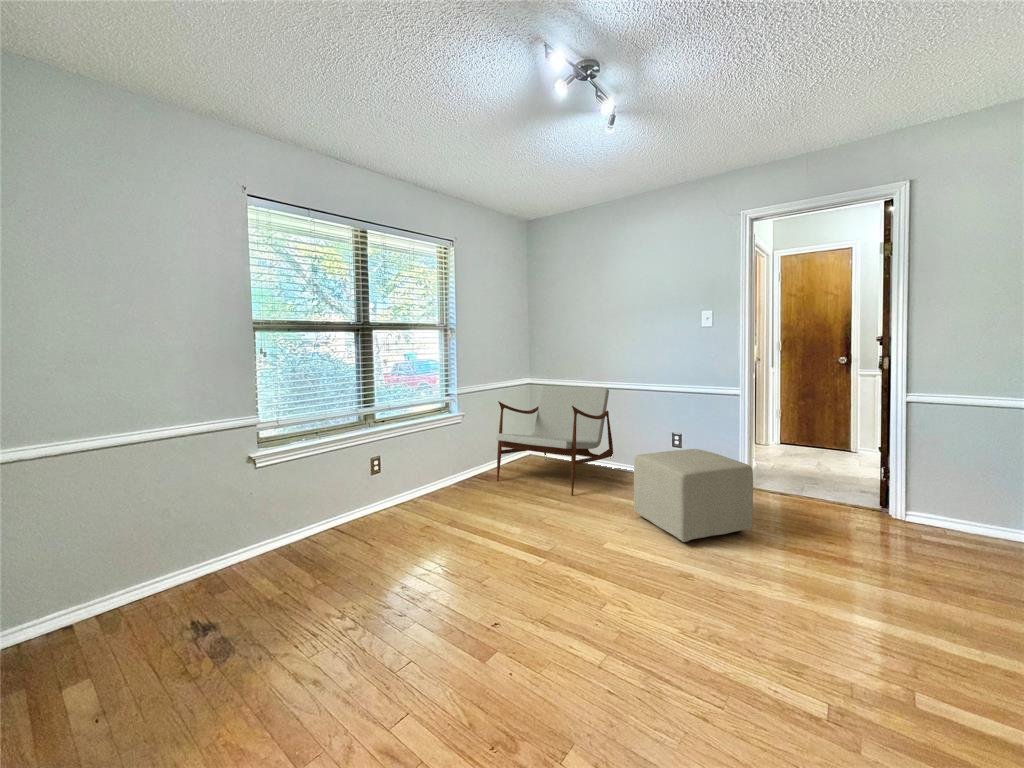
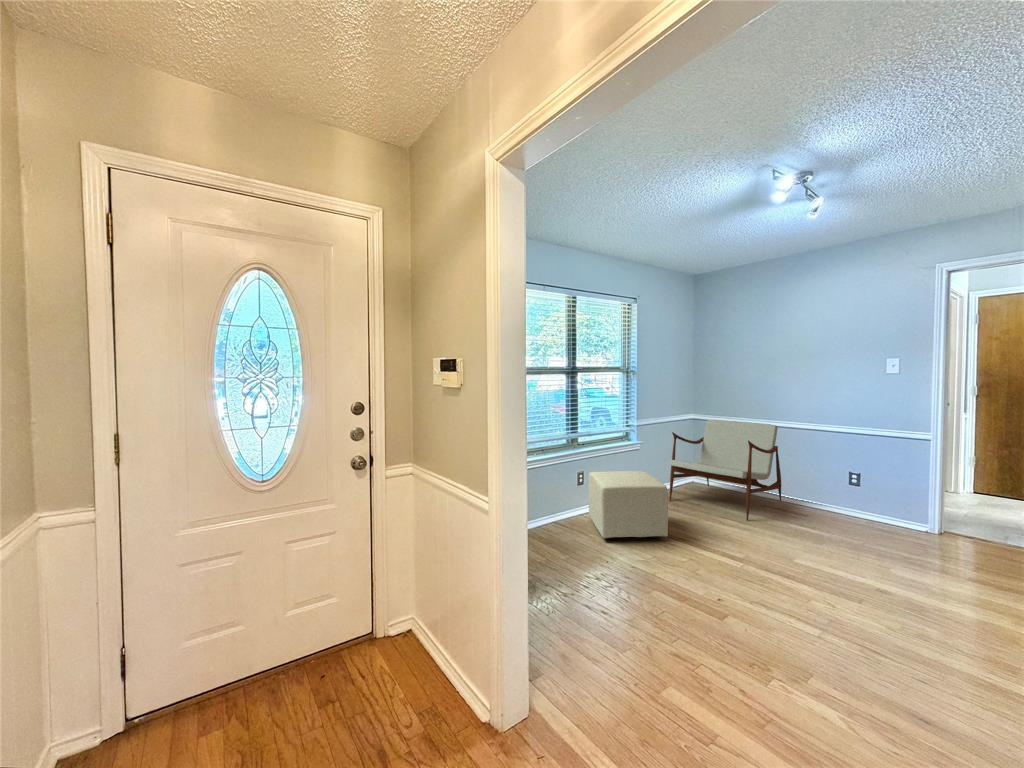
ottoman: present [634,449,753,542] -> present [589,471,668,540]

